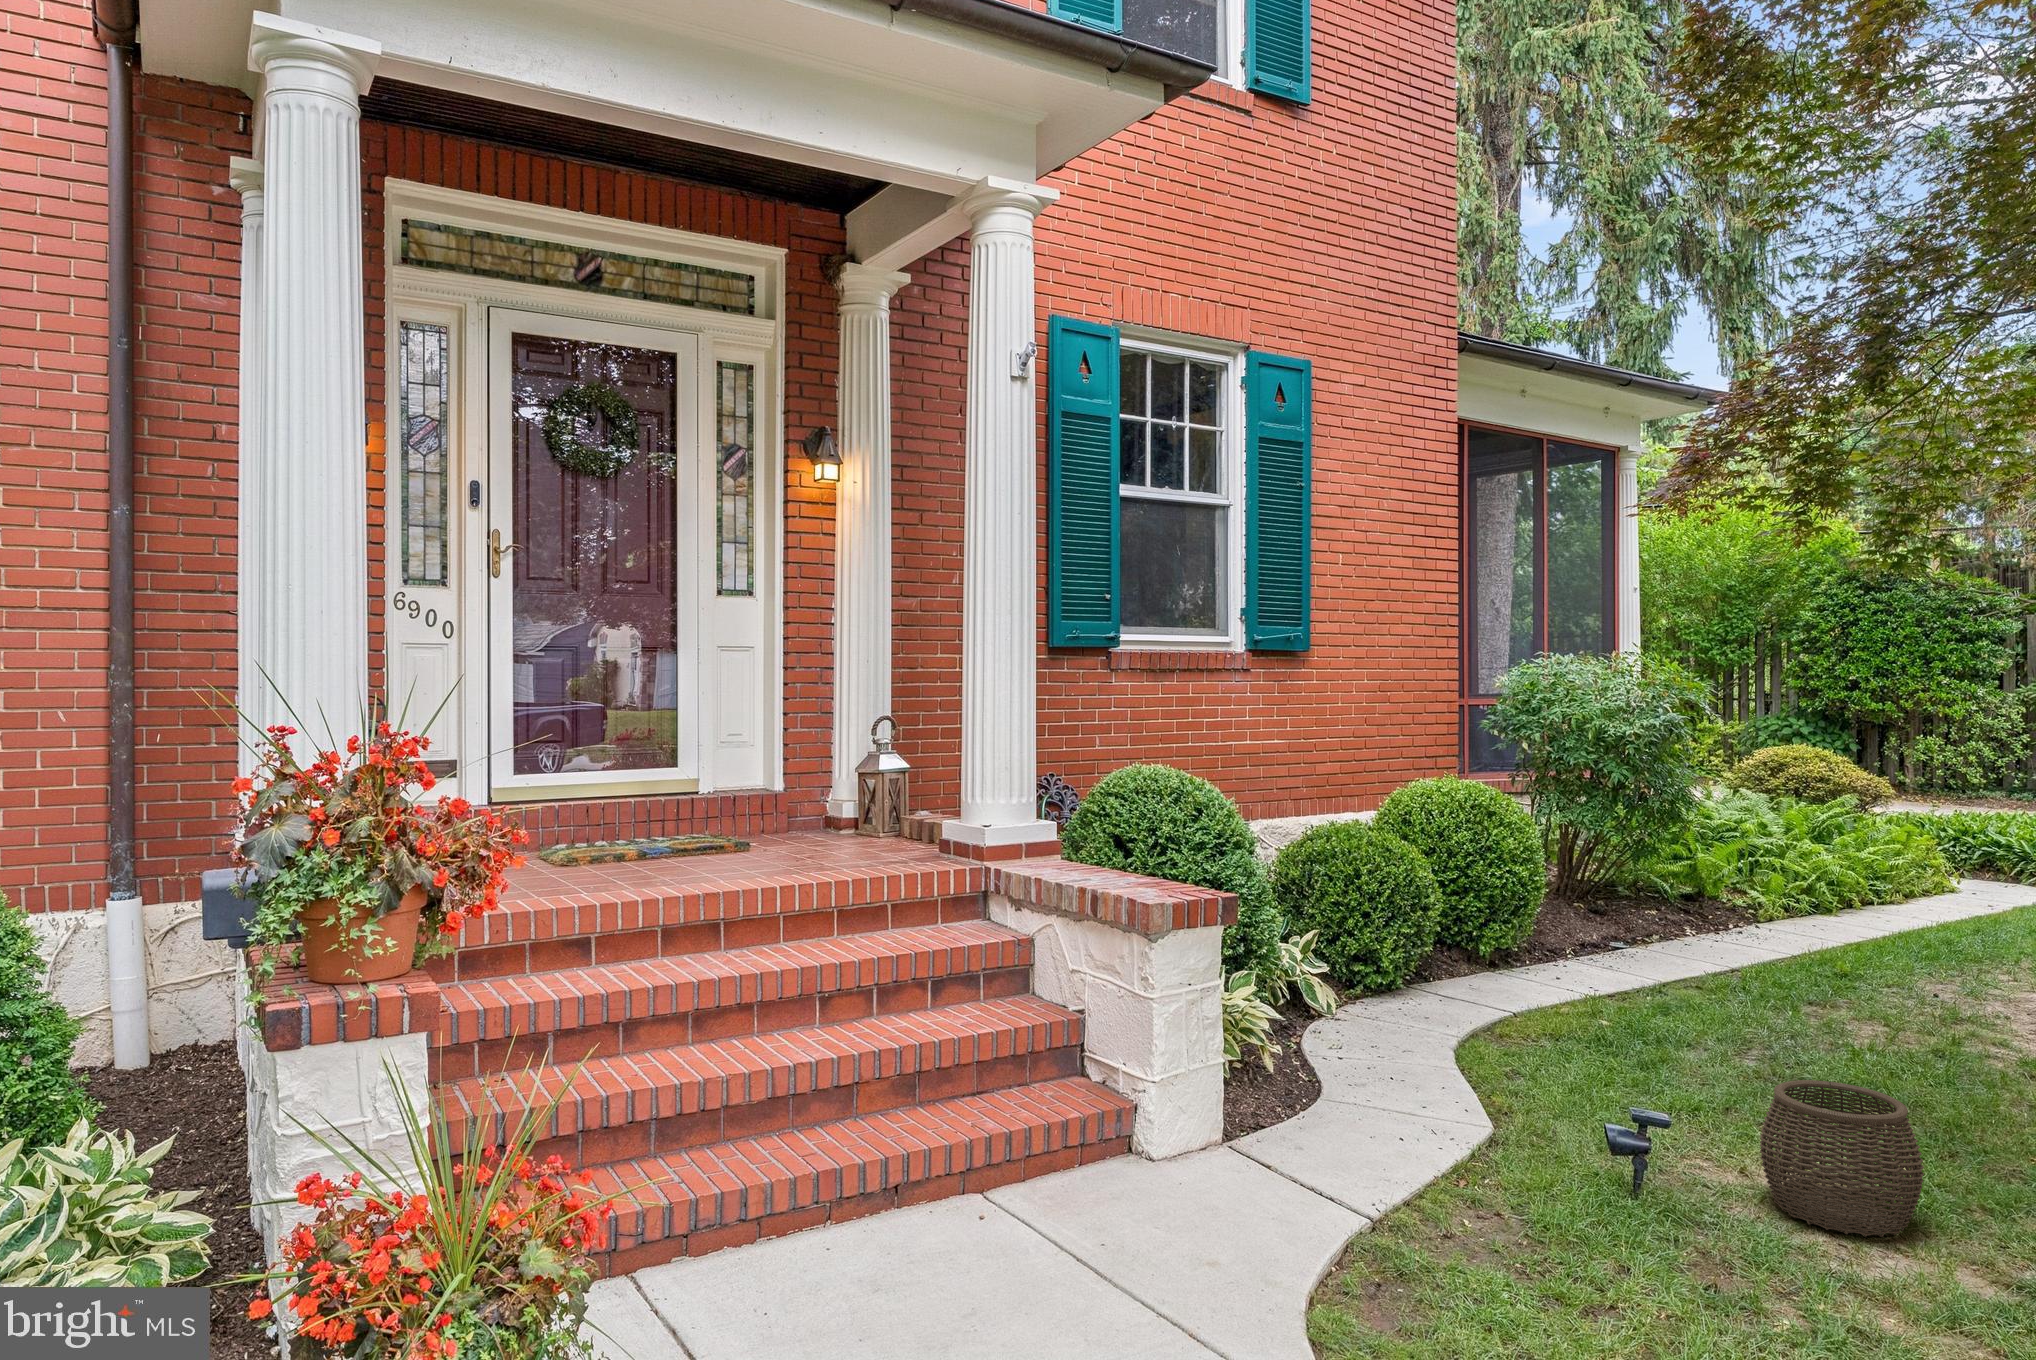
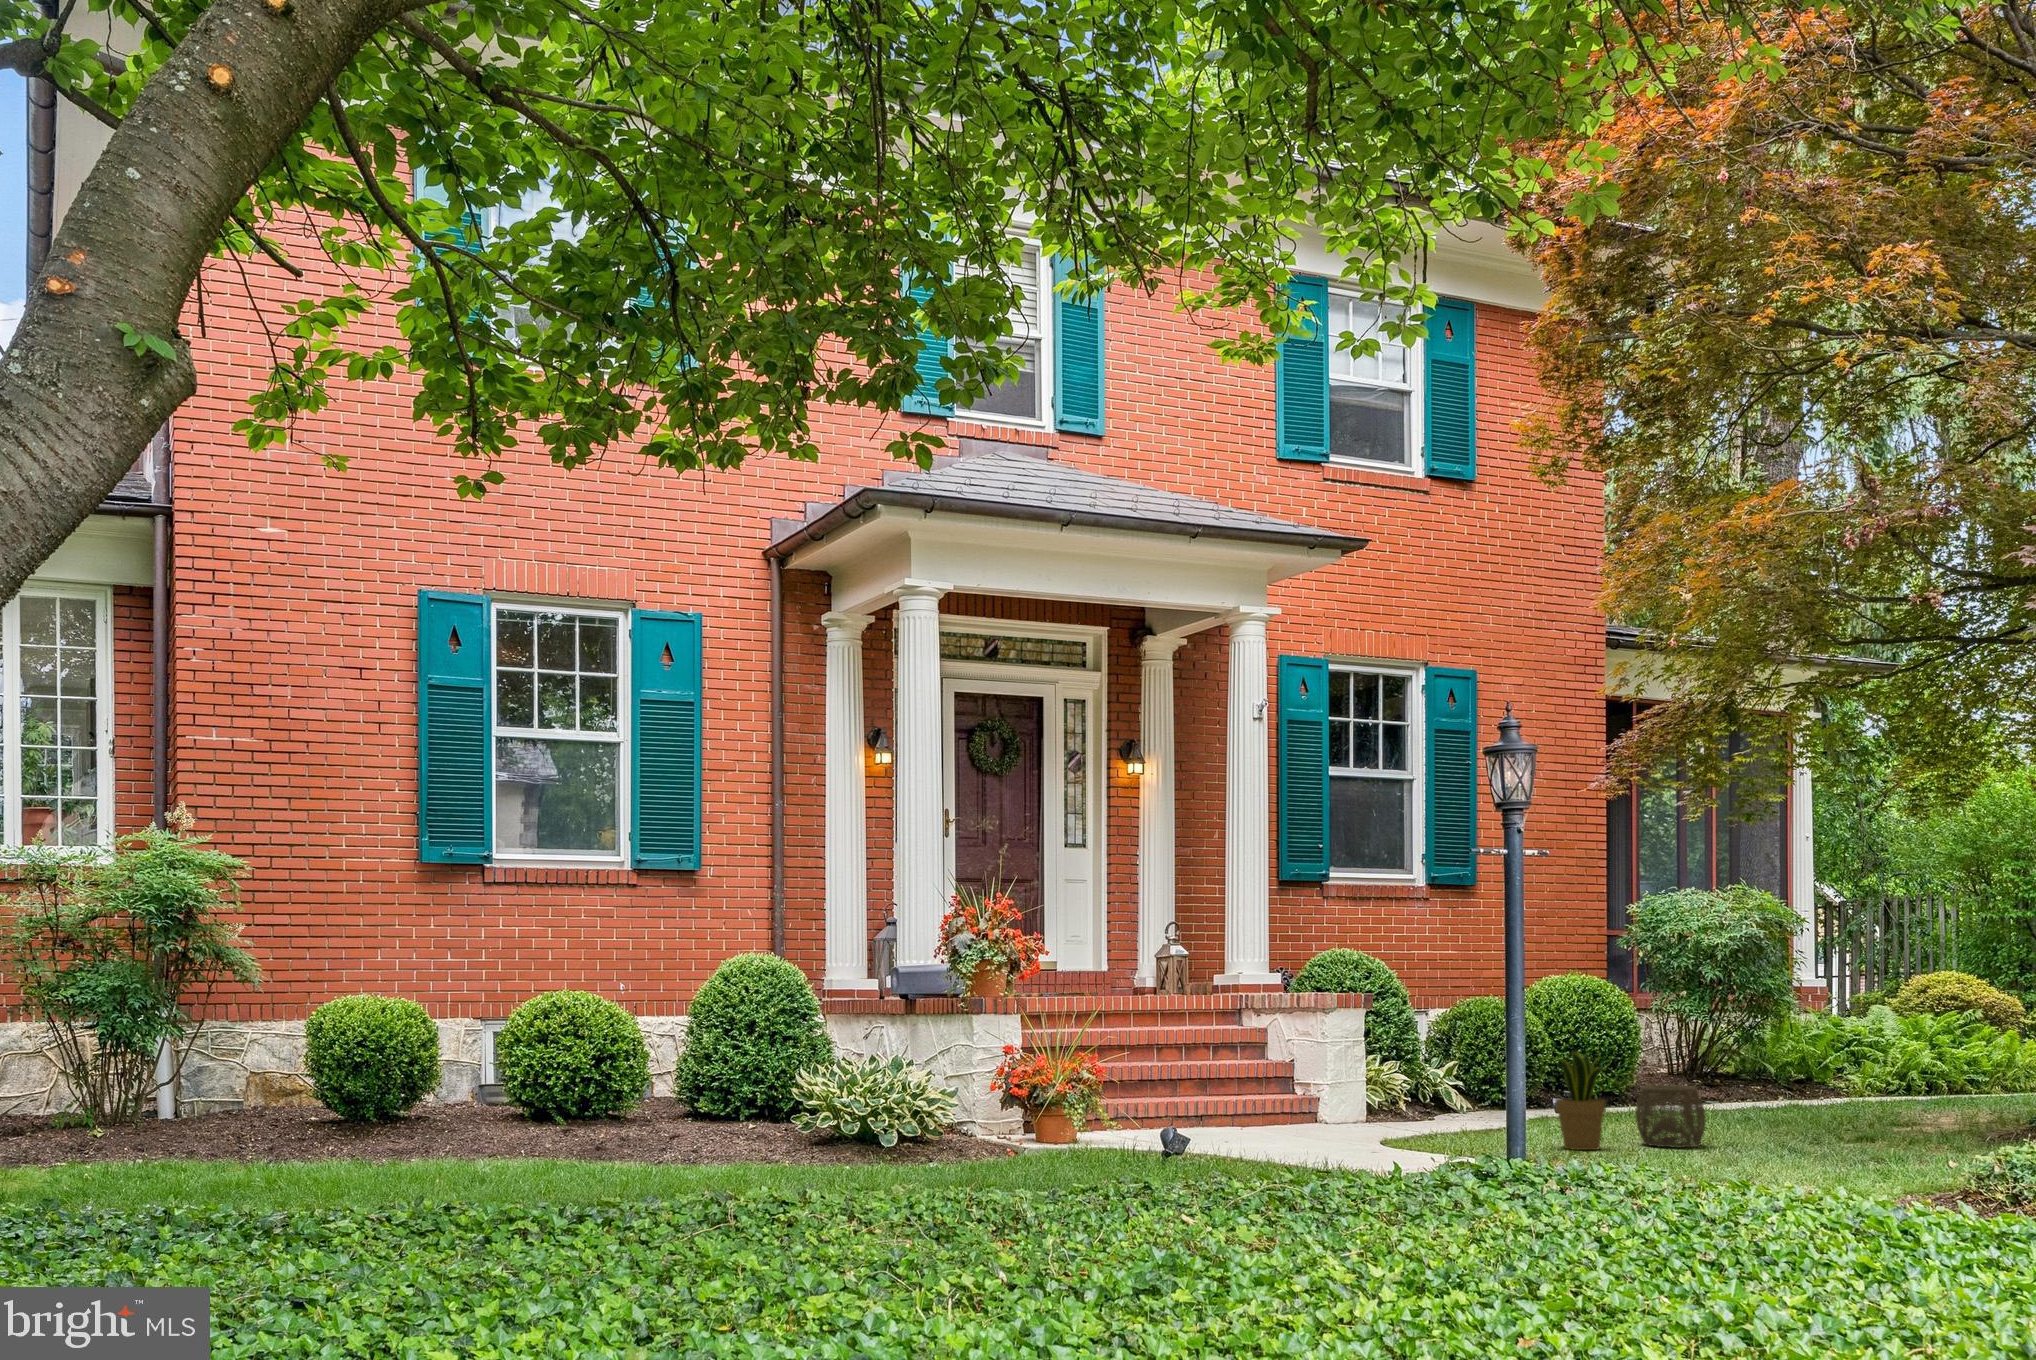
potted plant: none [1637,1048,1774,1272] -> present [1554,1050,1606,1150]

